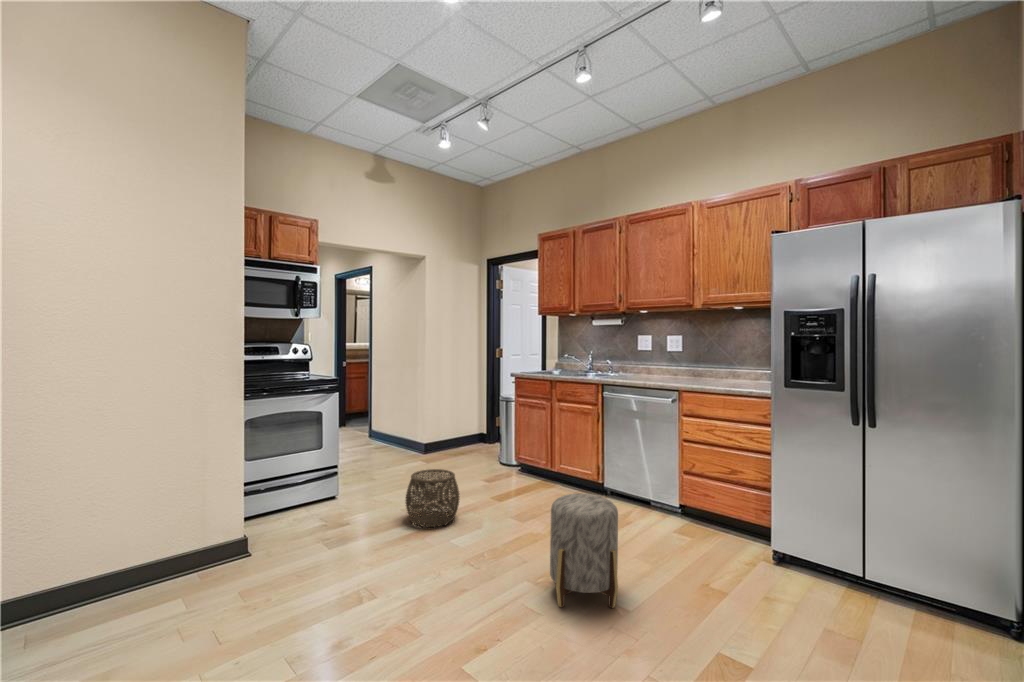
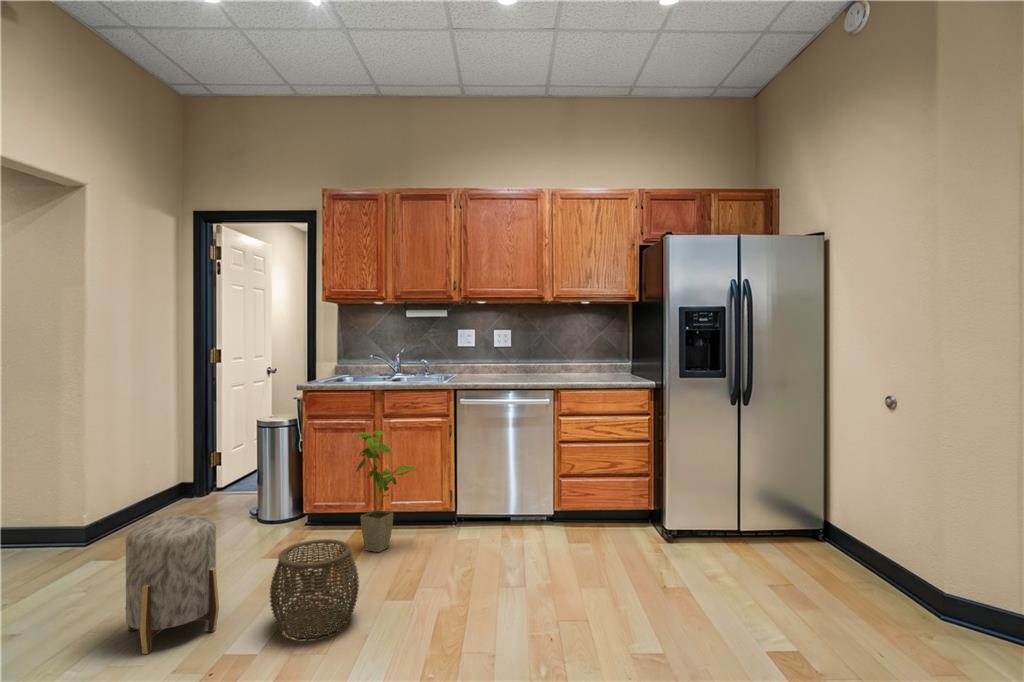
house plant: none [509,409,552,498] -> present [355,430,418,552]
stool: present [550,493,618,608] -> present [125,514,219,654]

